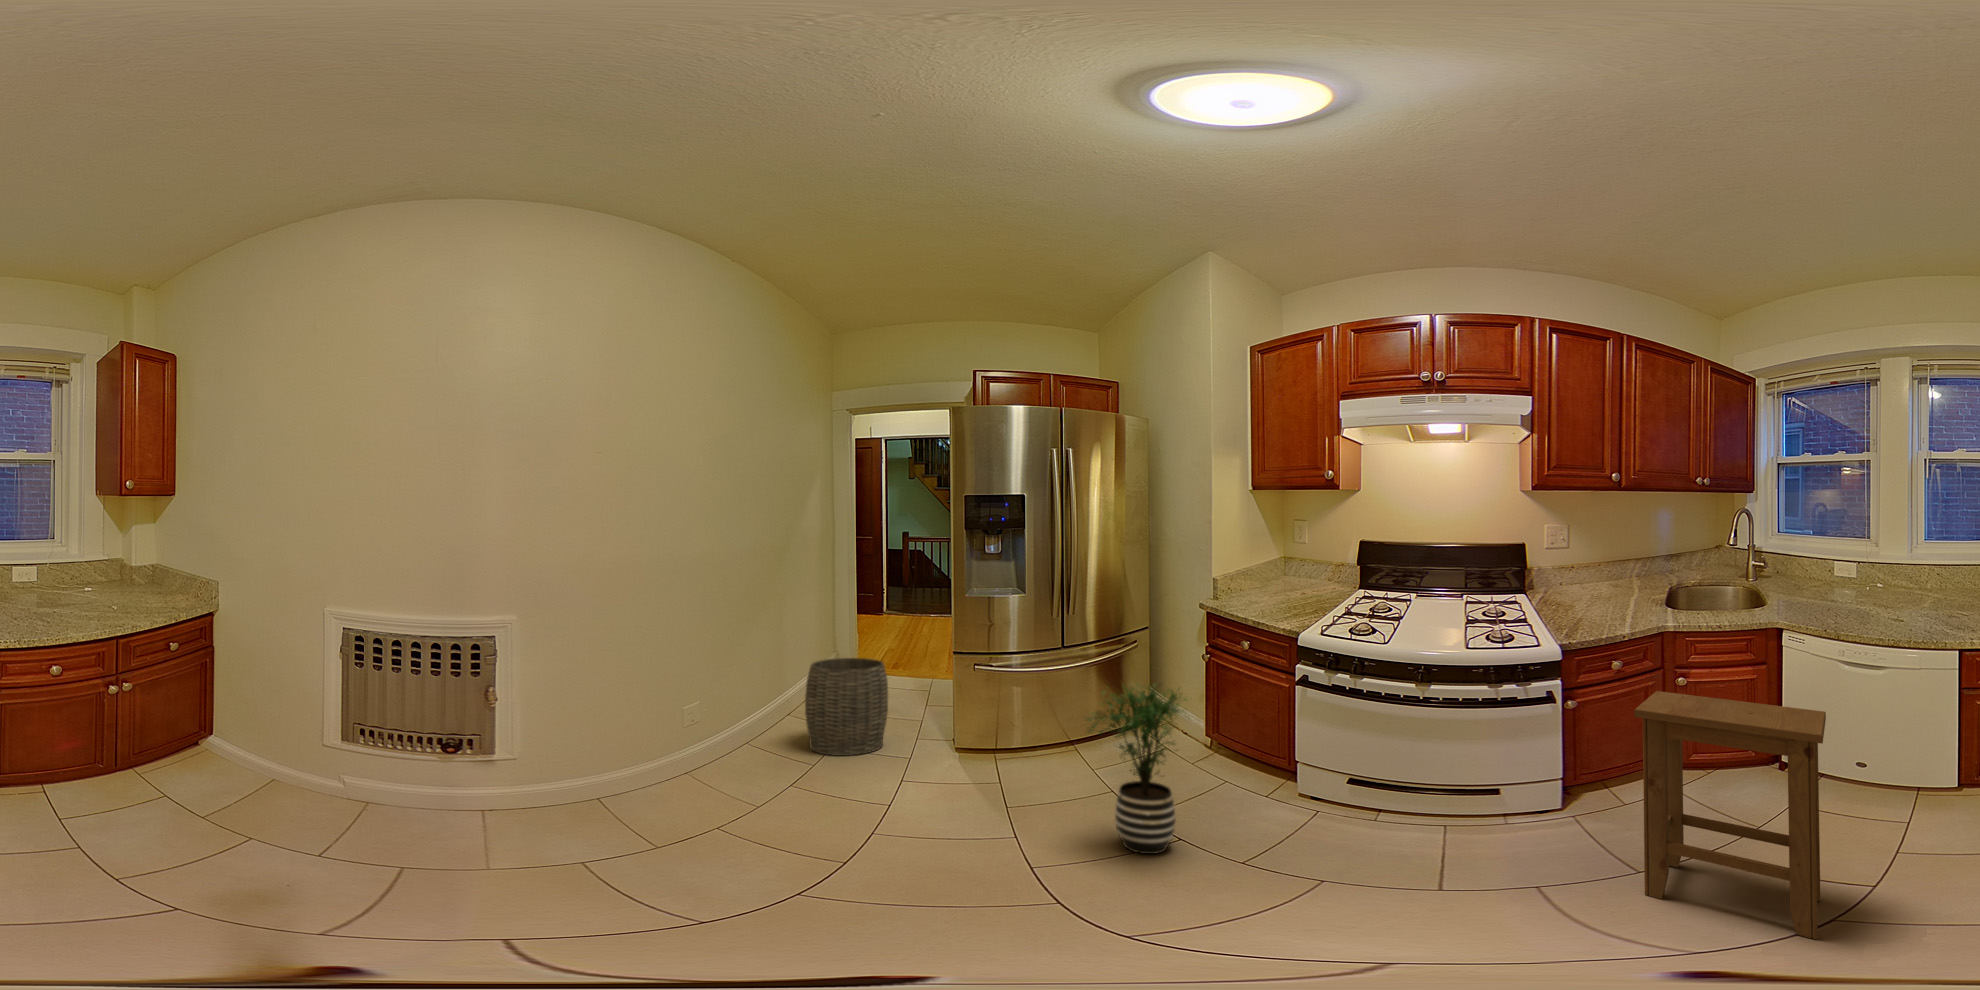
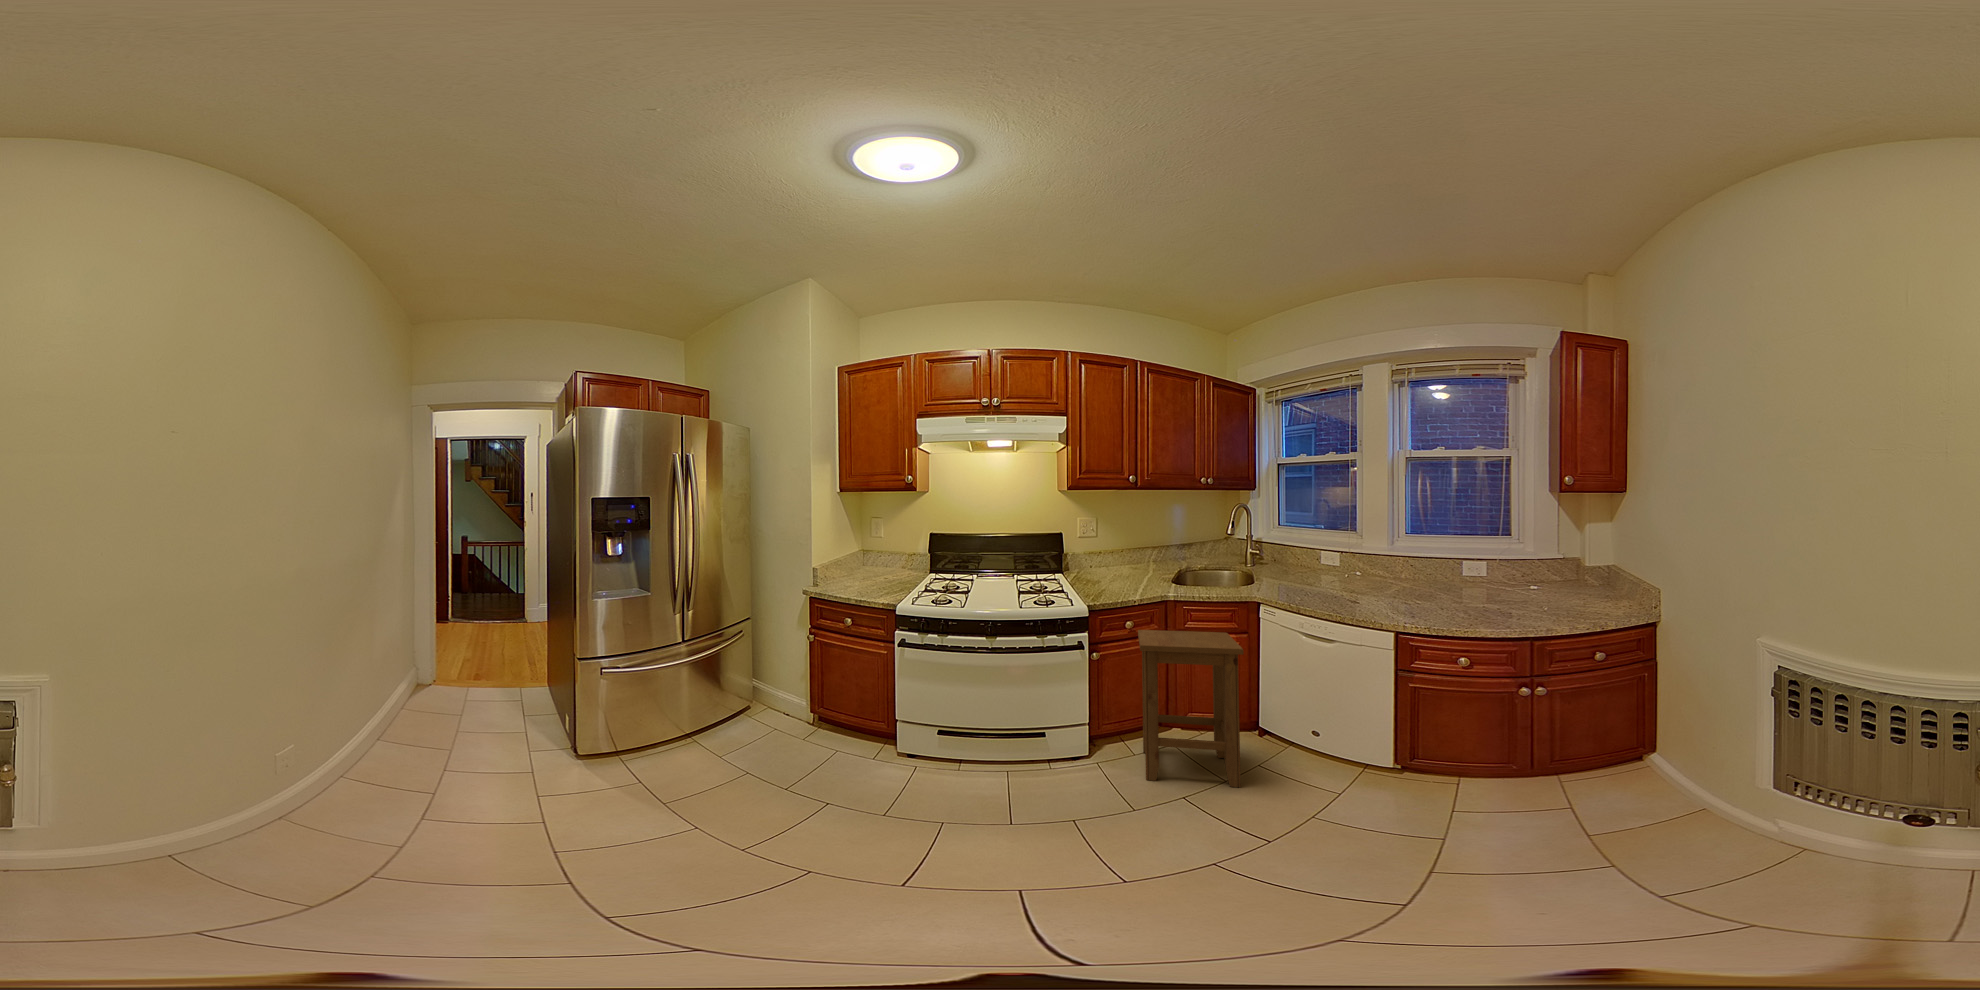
woven basket: present [805,658,888,756] -> none [273,686,422,825]
potted plant: present [1086,684,1190,854] -> none [698,669,824,855]

